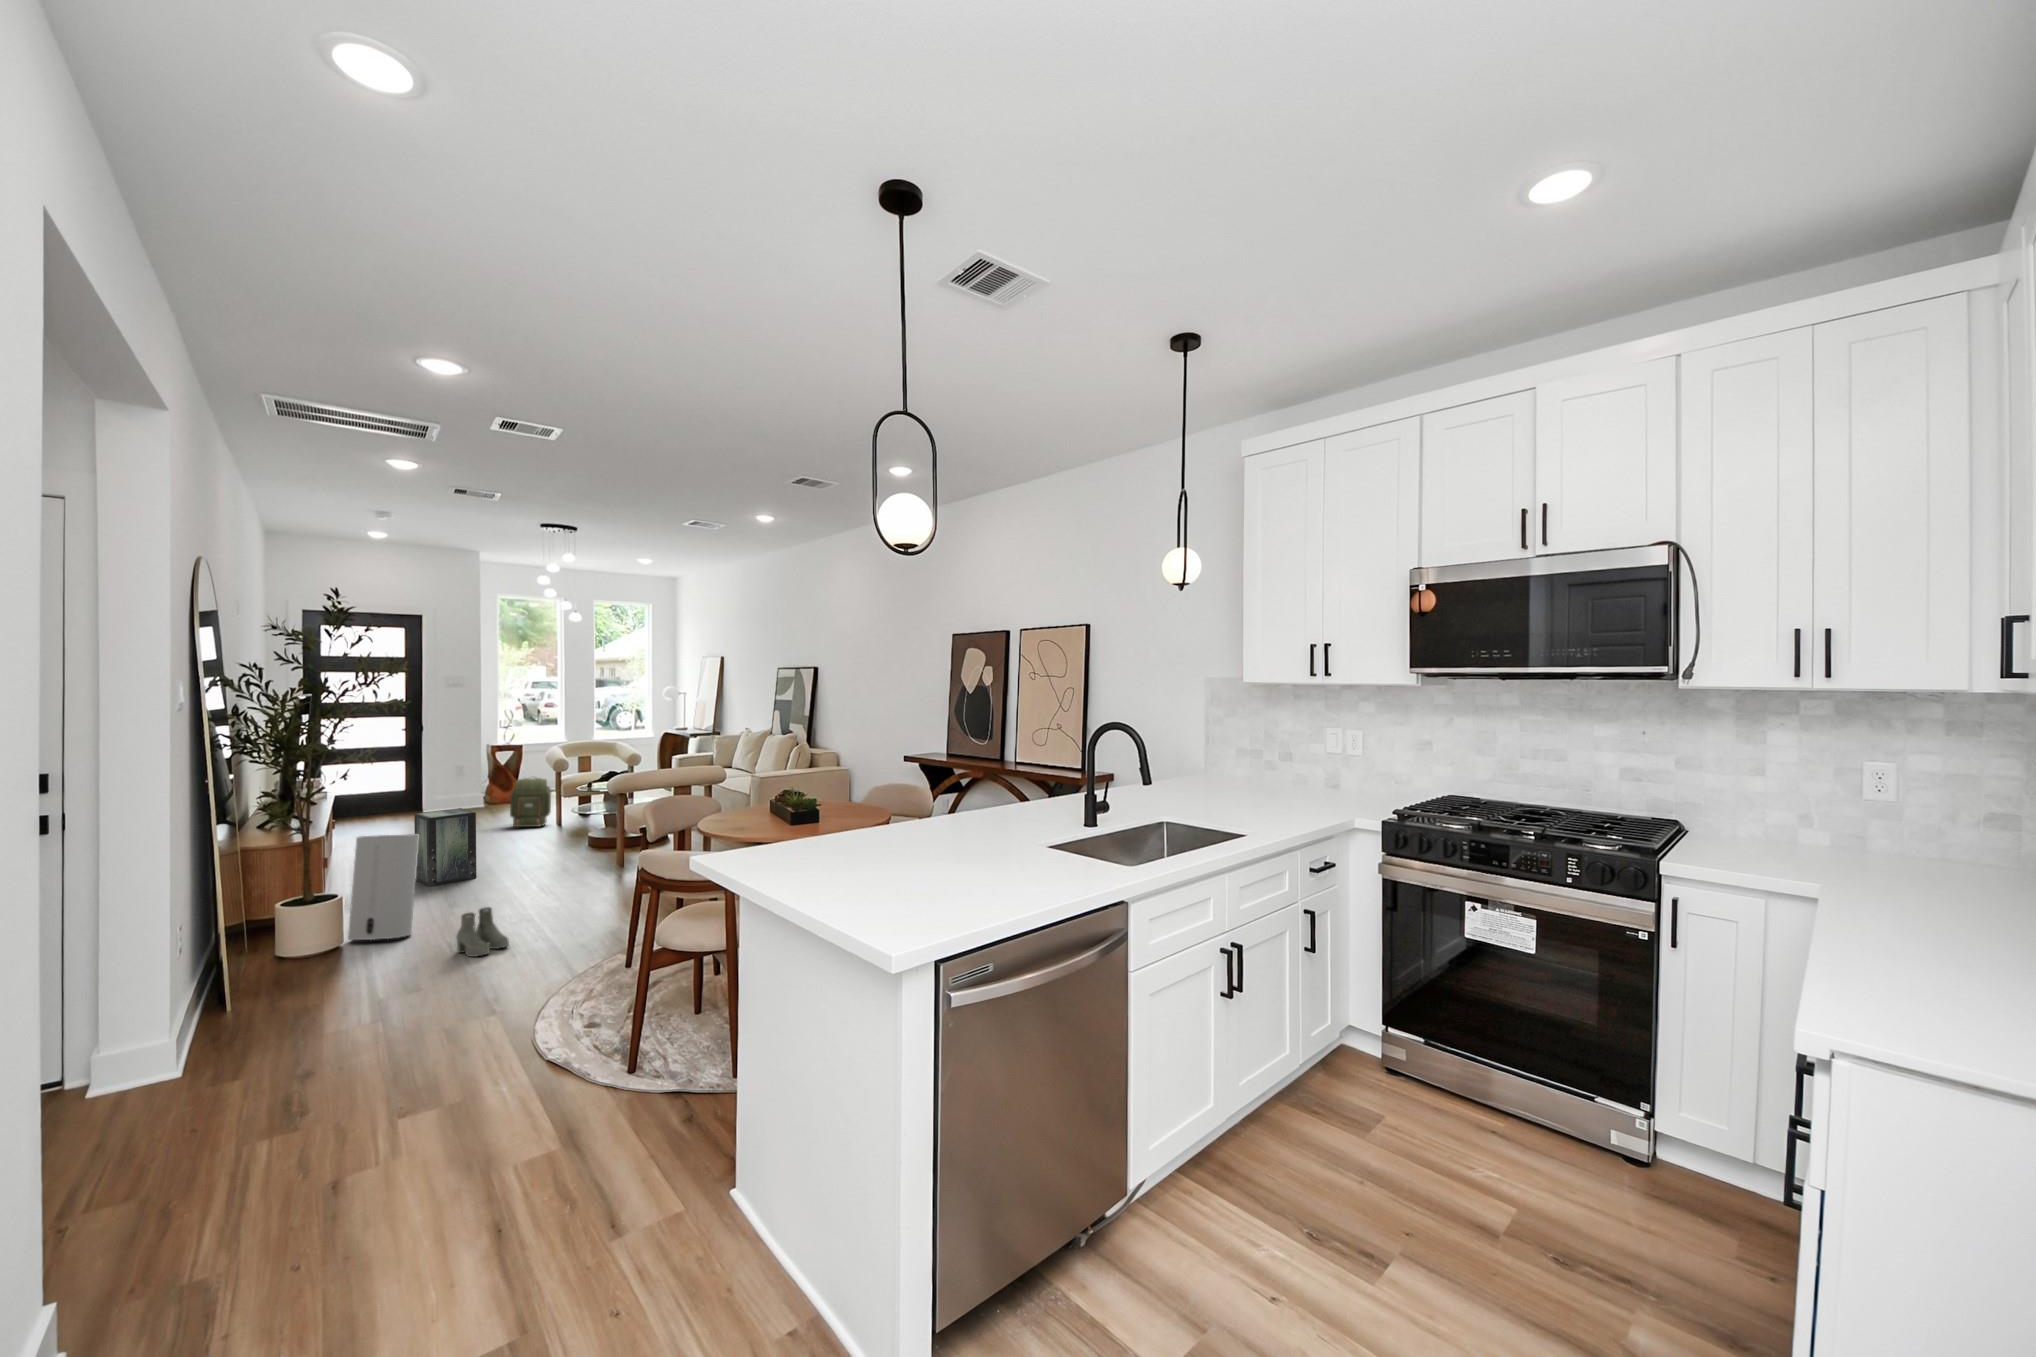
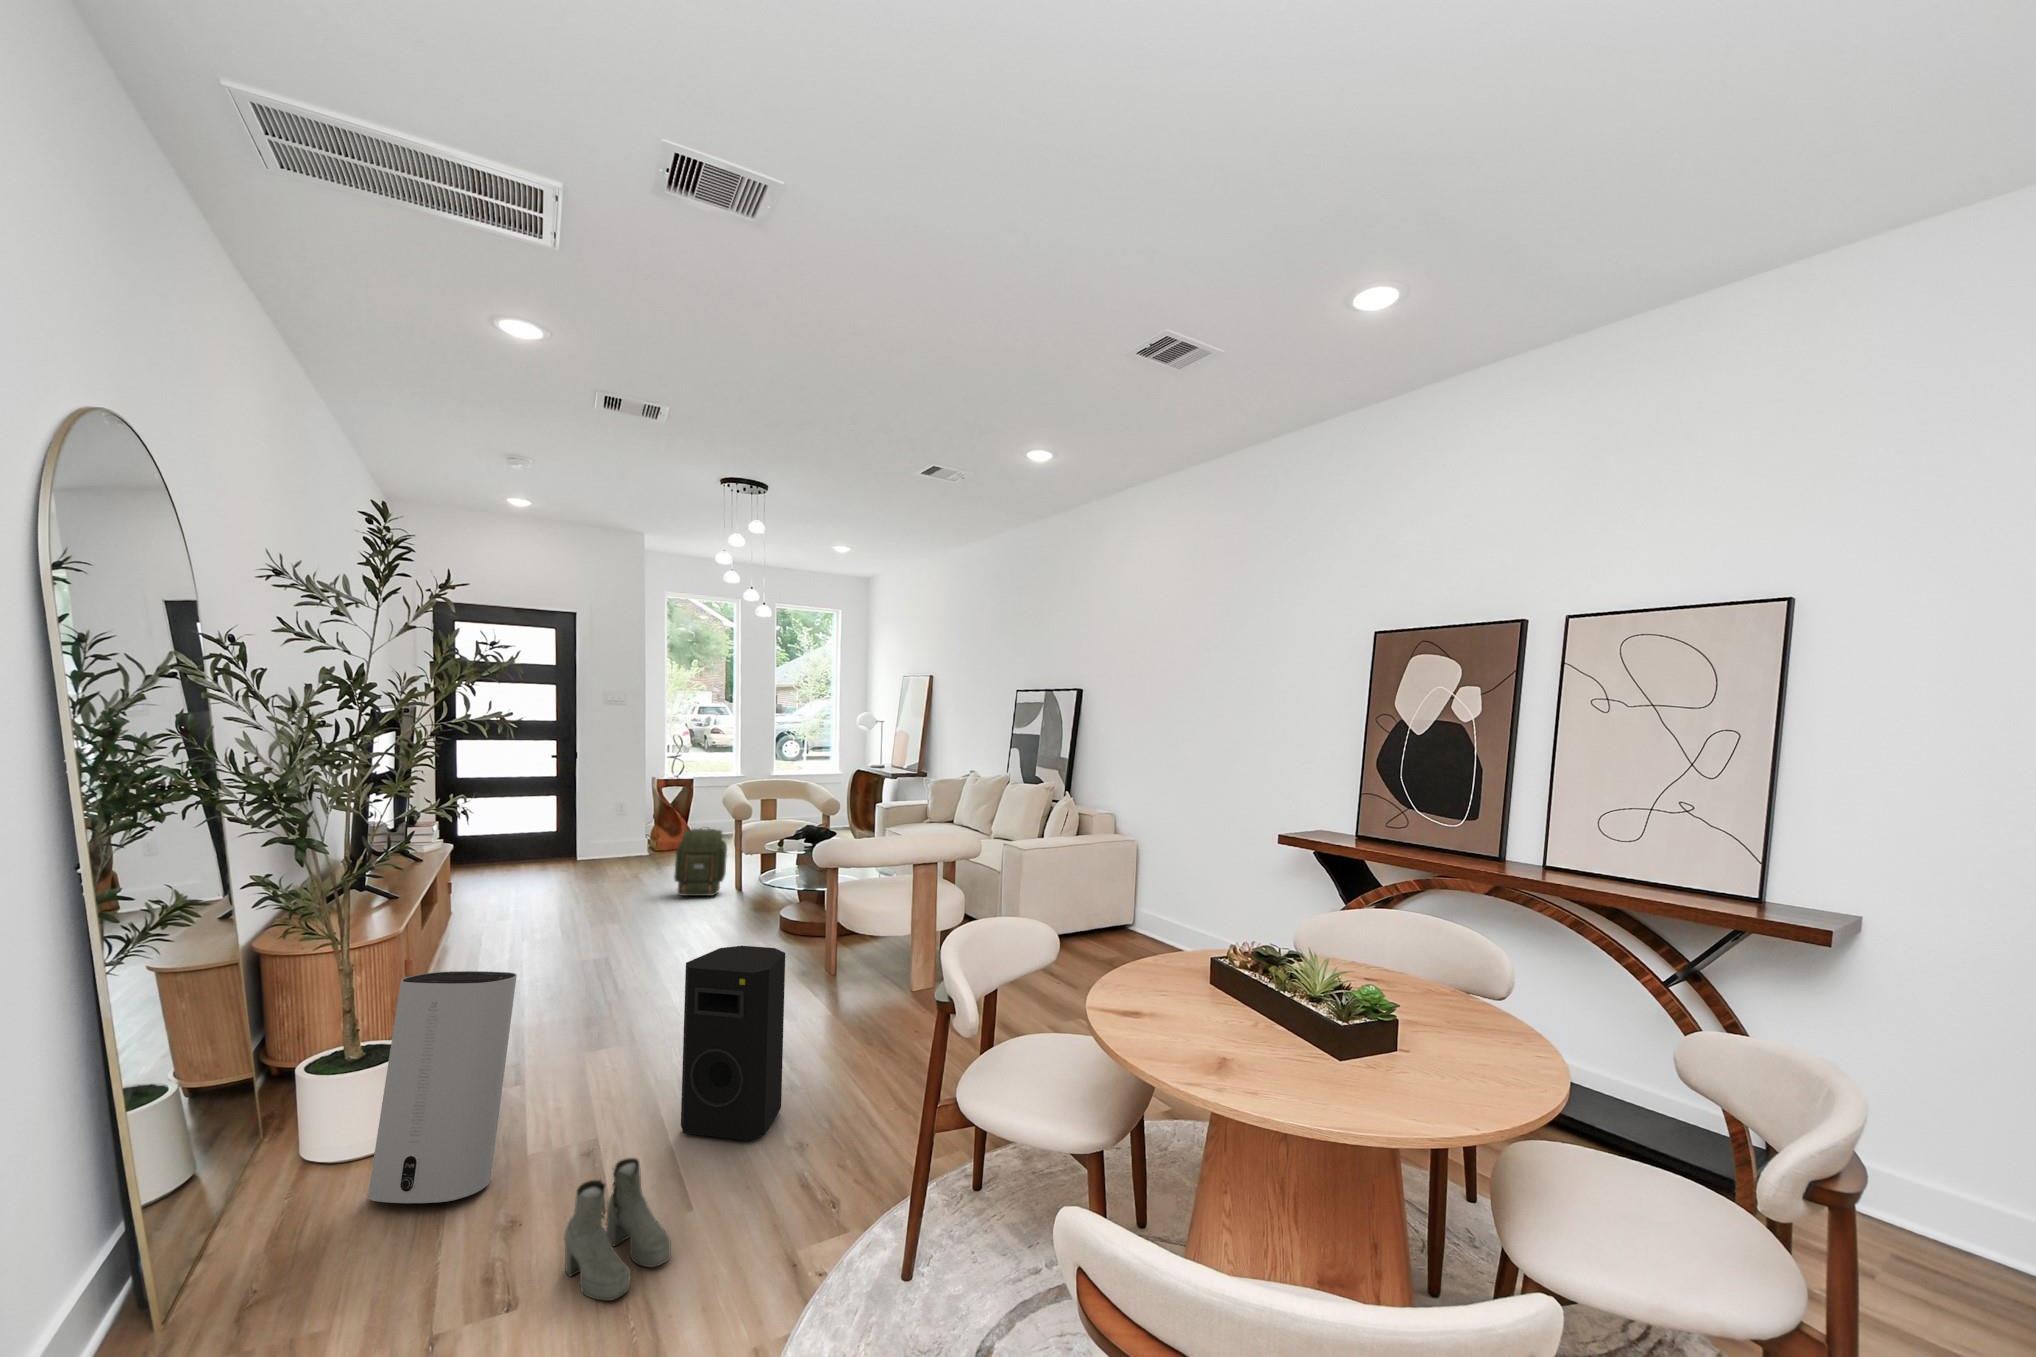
storage box: present [414,808,477,886] -> none [534,887,627,1021]
speaker: none [513,823,572,917] -> present [681,946,785,1140]

